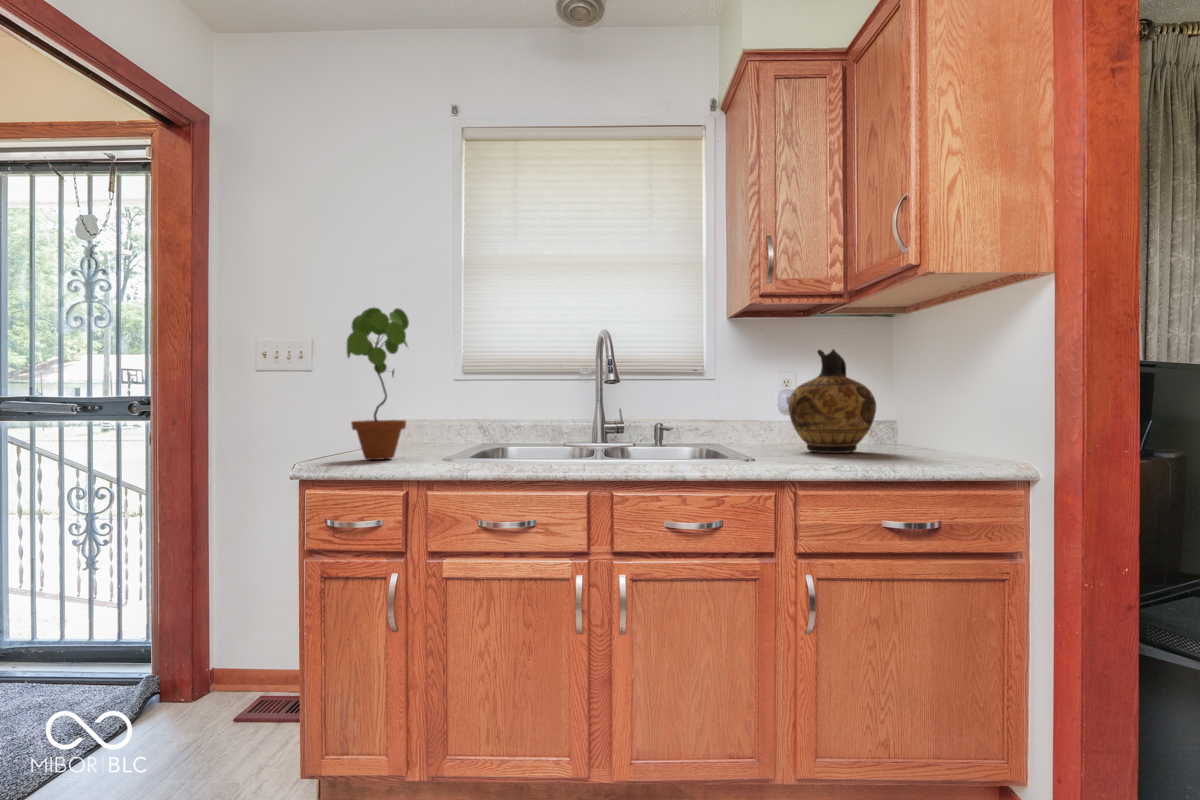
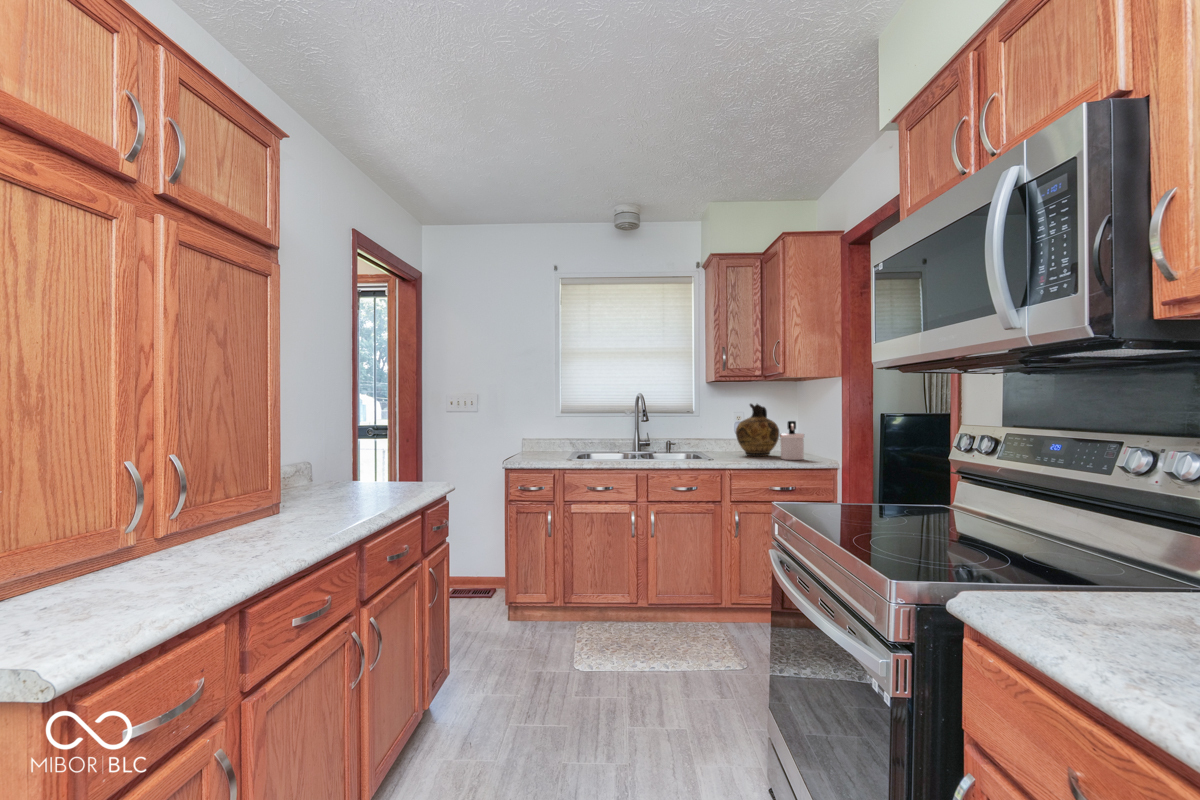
potted plant: present [347,308,409,460] -> none [520,386,548,460]
soap dispenser: none [890,379,946,461] -> present [780,421,804,460]

